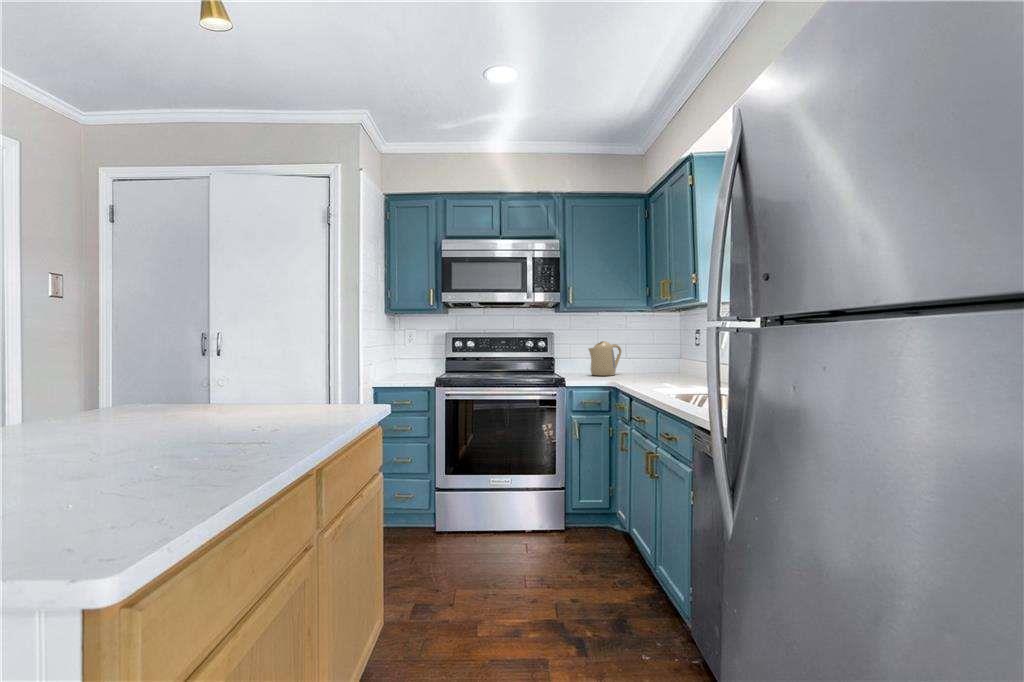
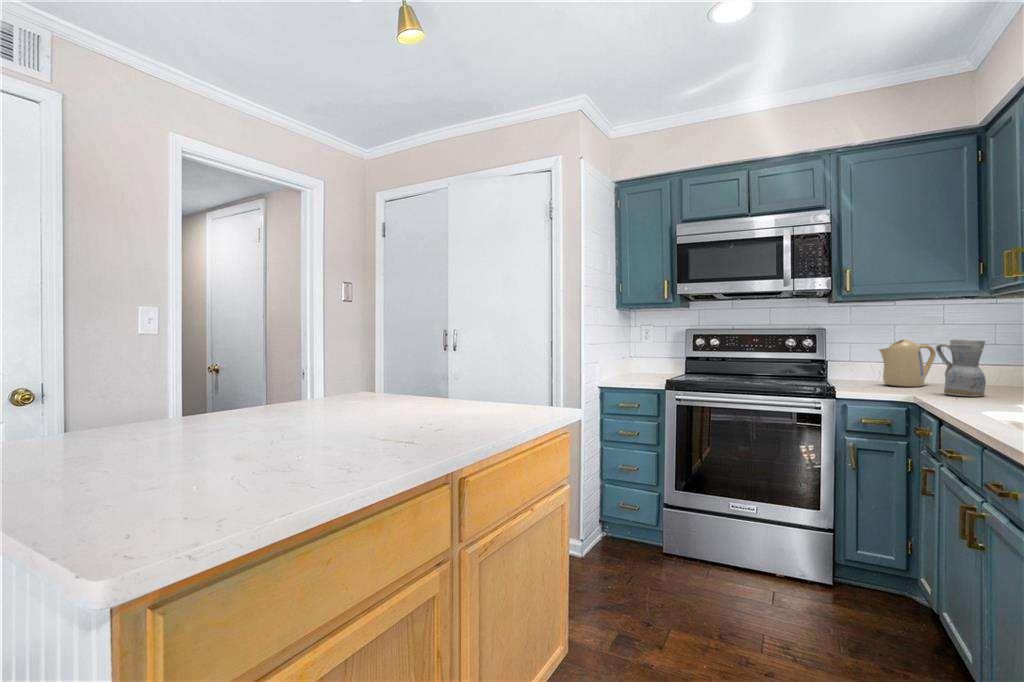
ceramic pitcher: none [624,340,651,380] -> present [936,339,986,396]

